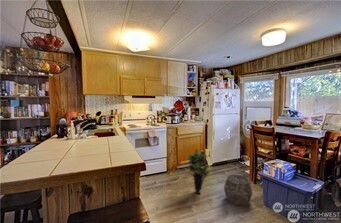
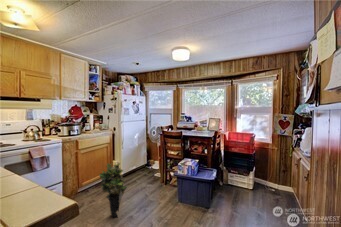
woven basket: present [224,175,252,206] -> none [144,181,171,214]

